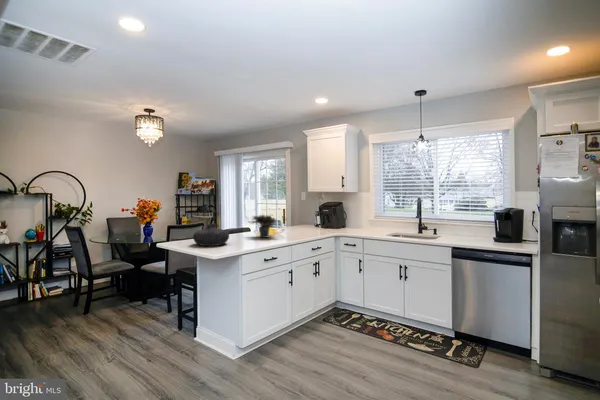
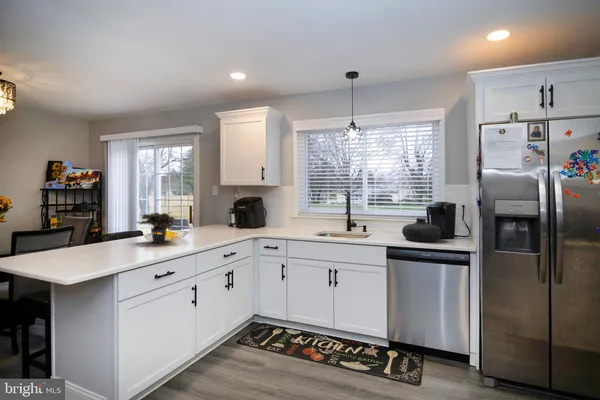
vase: present [193,224,229,246] -> present [402,218,441,242]

